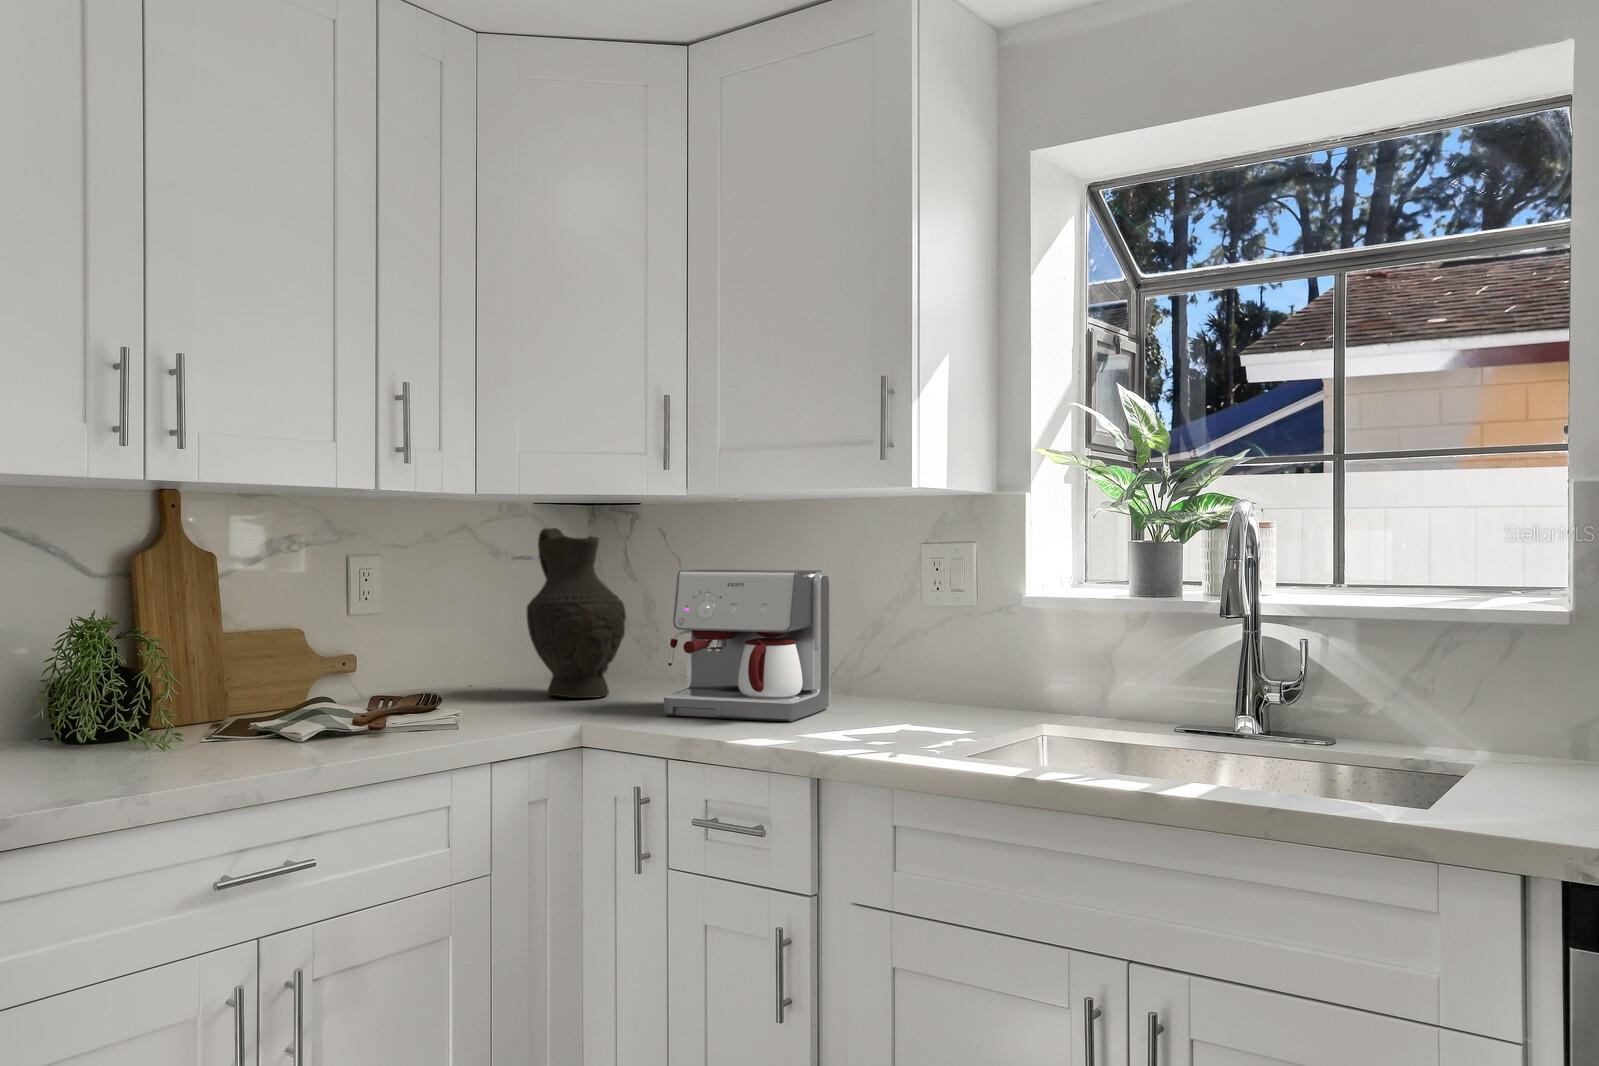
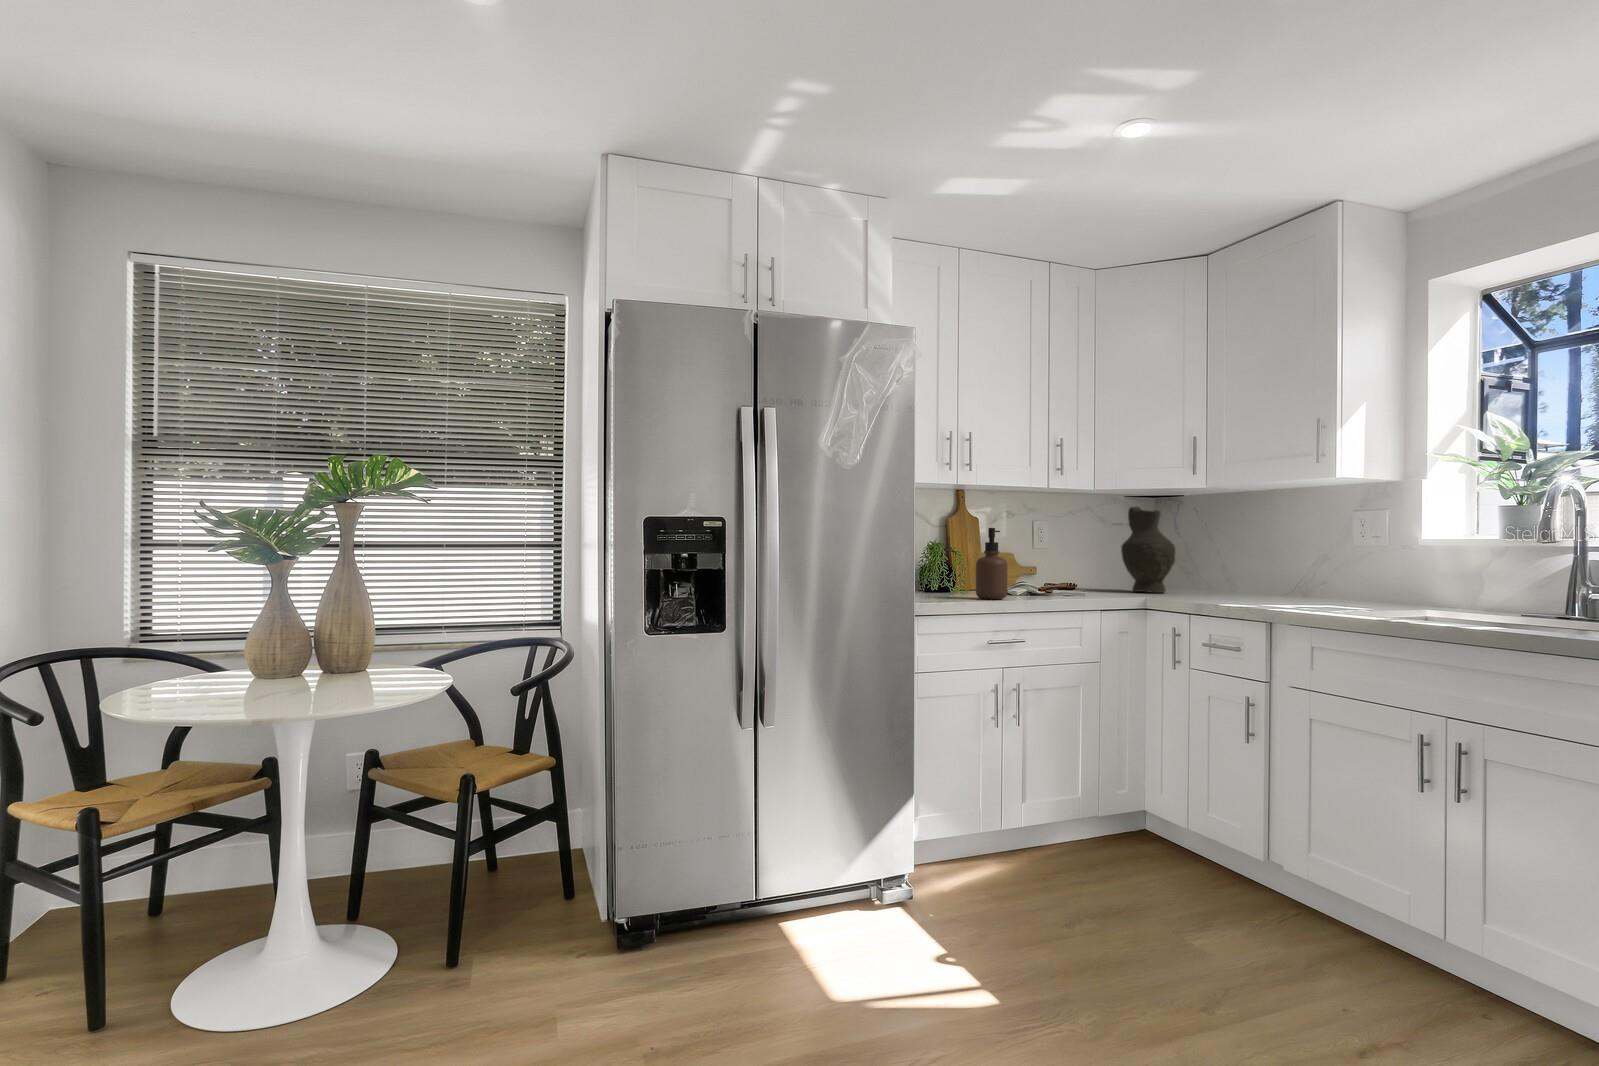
coffee maker: present [664,569,830,721] -> none [1192,525,1293,602]
soap dispenser: none [186,590,270,769] -> present [976,528,1008,599]

